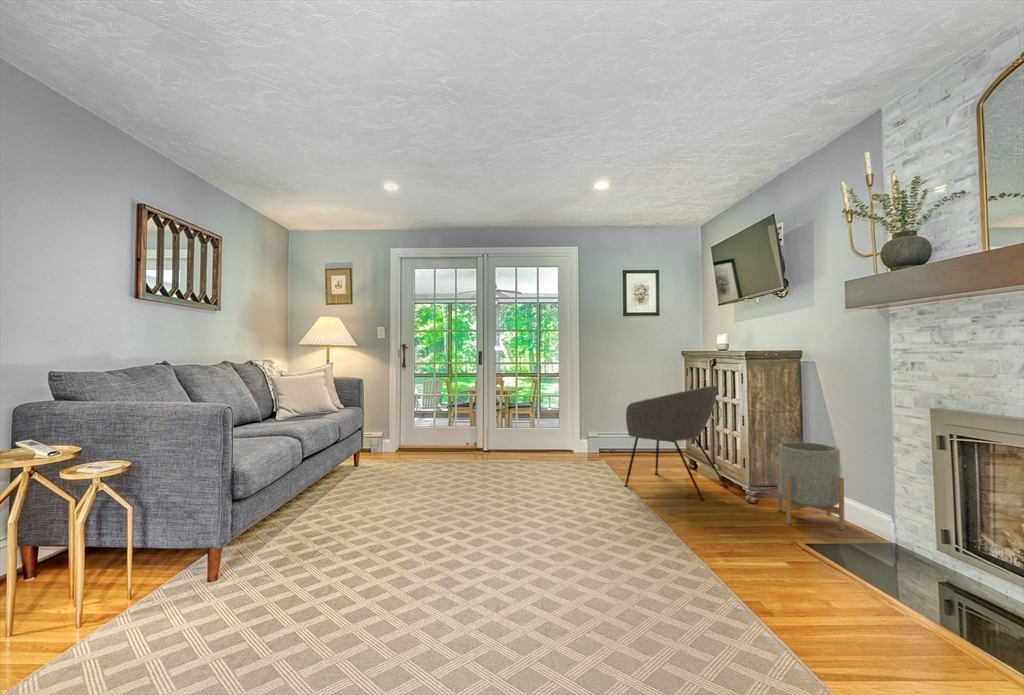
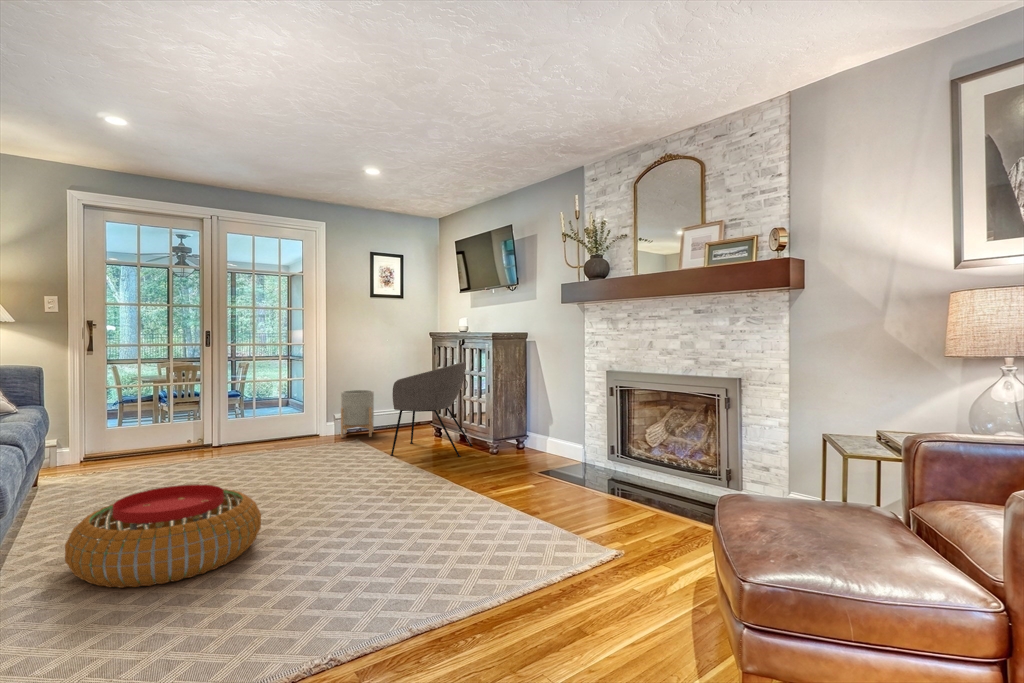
planter: present [777,442,845,530] -> present [341,390,374,438]
pouf: none [263,497,431,600] -> present [65,484,261,588]

